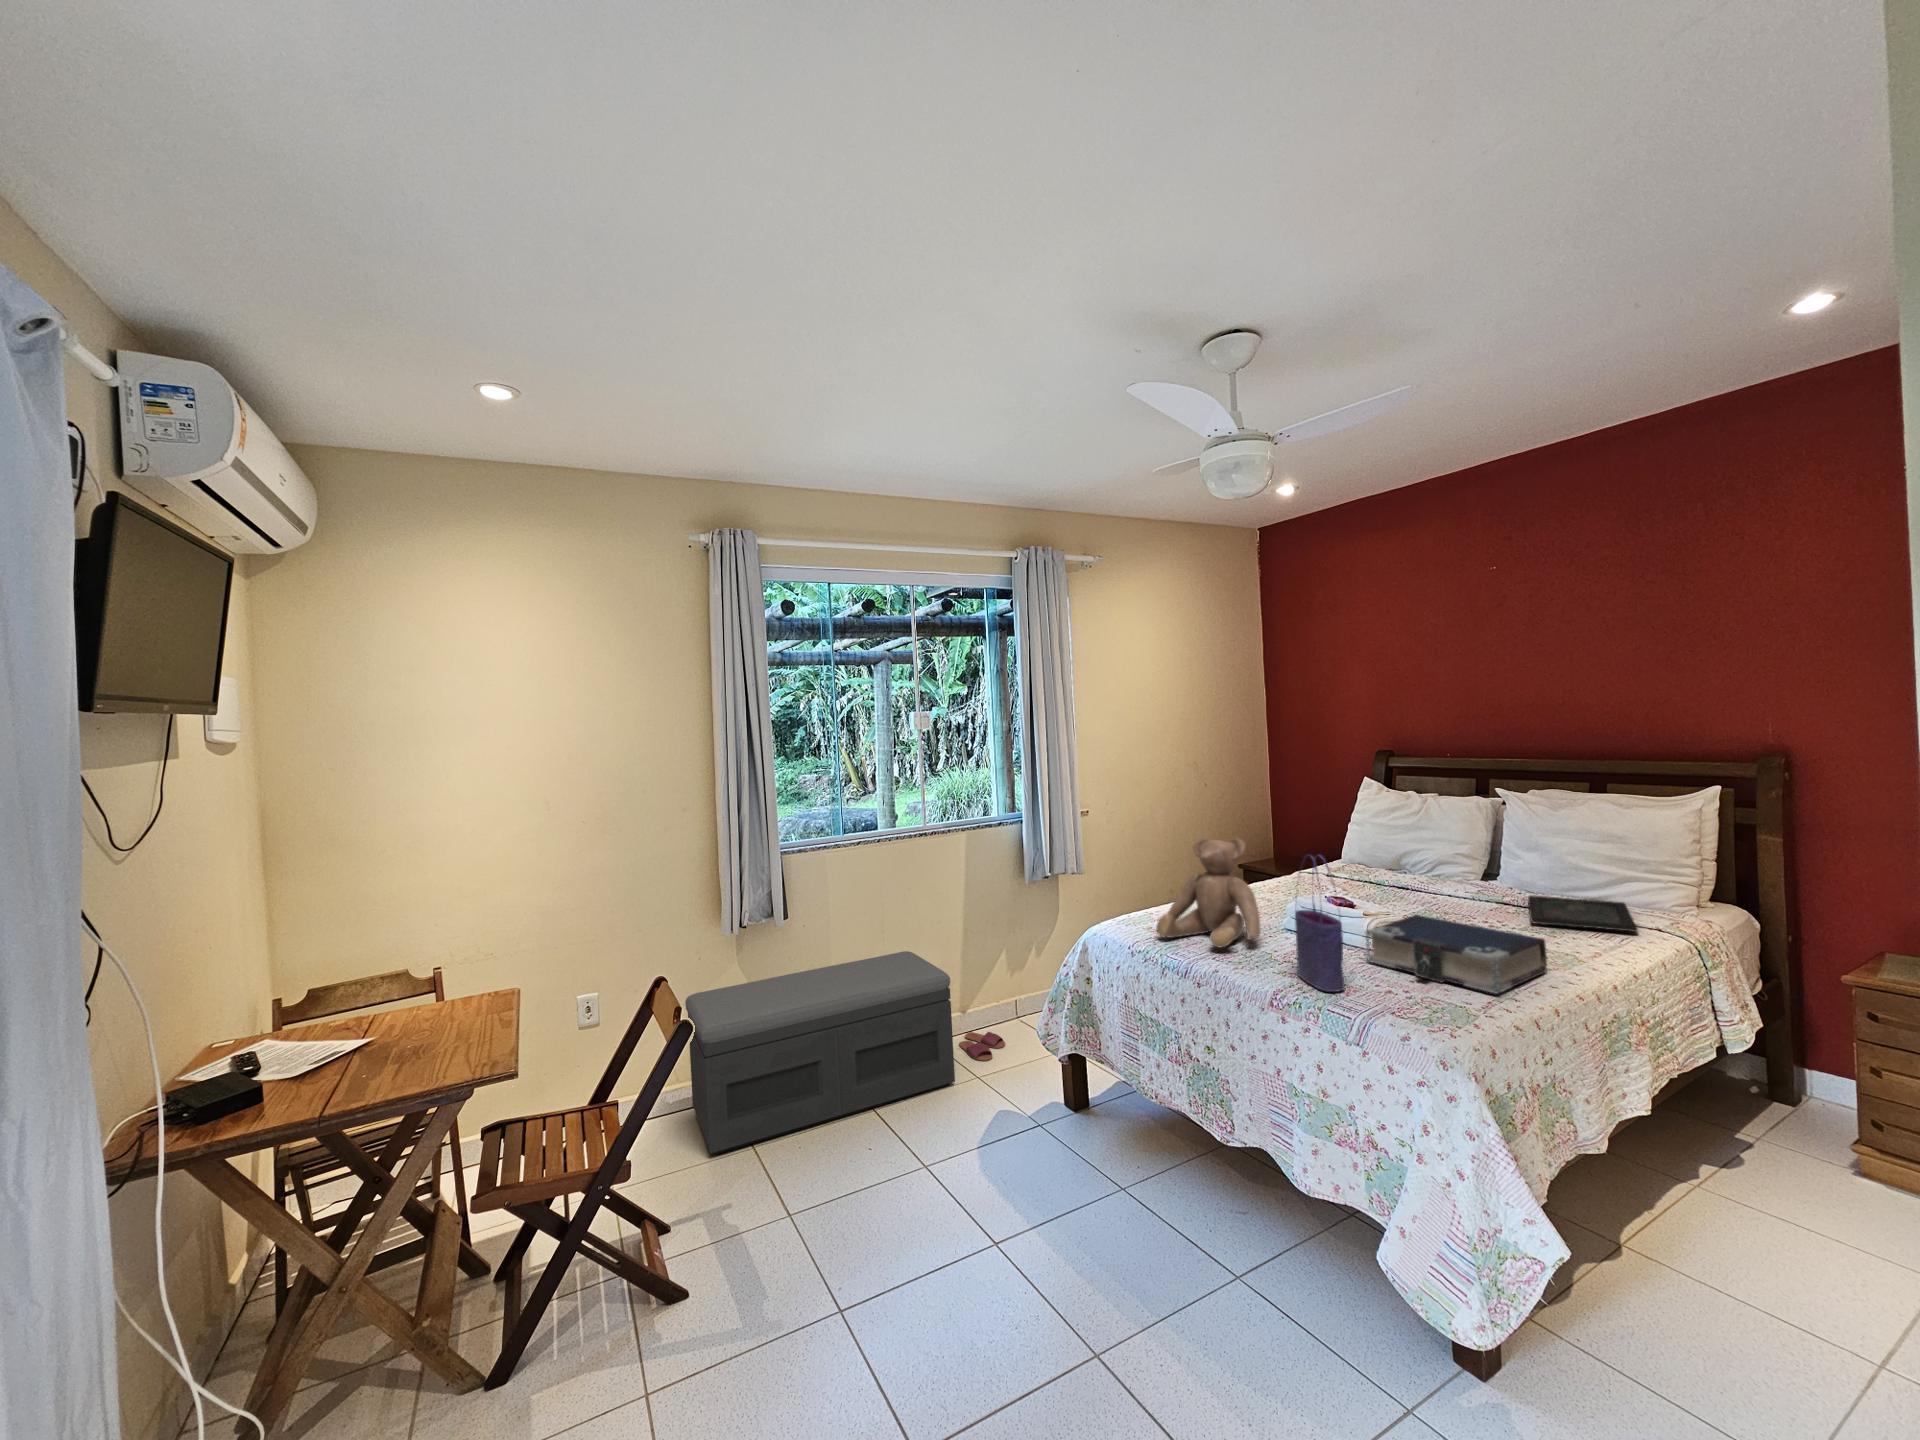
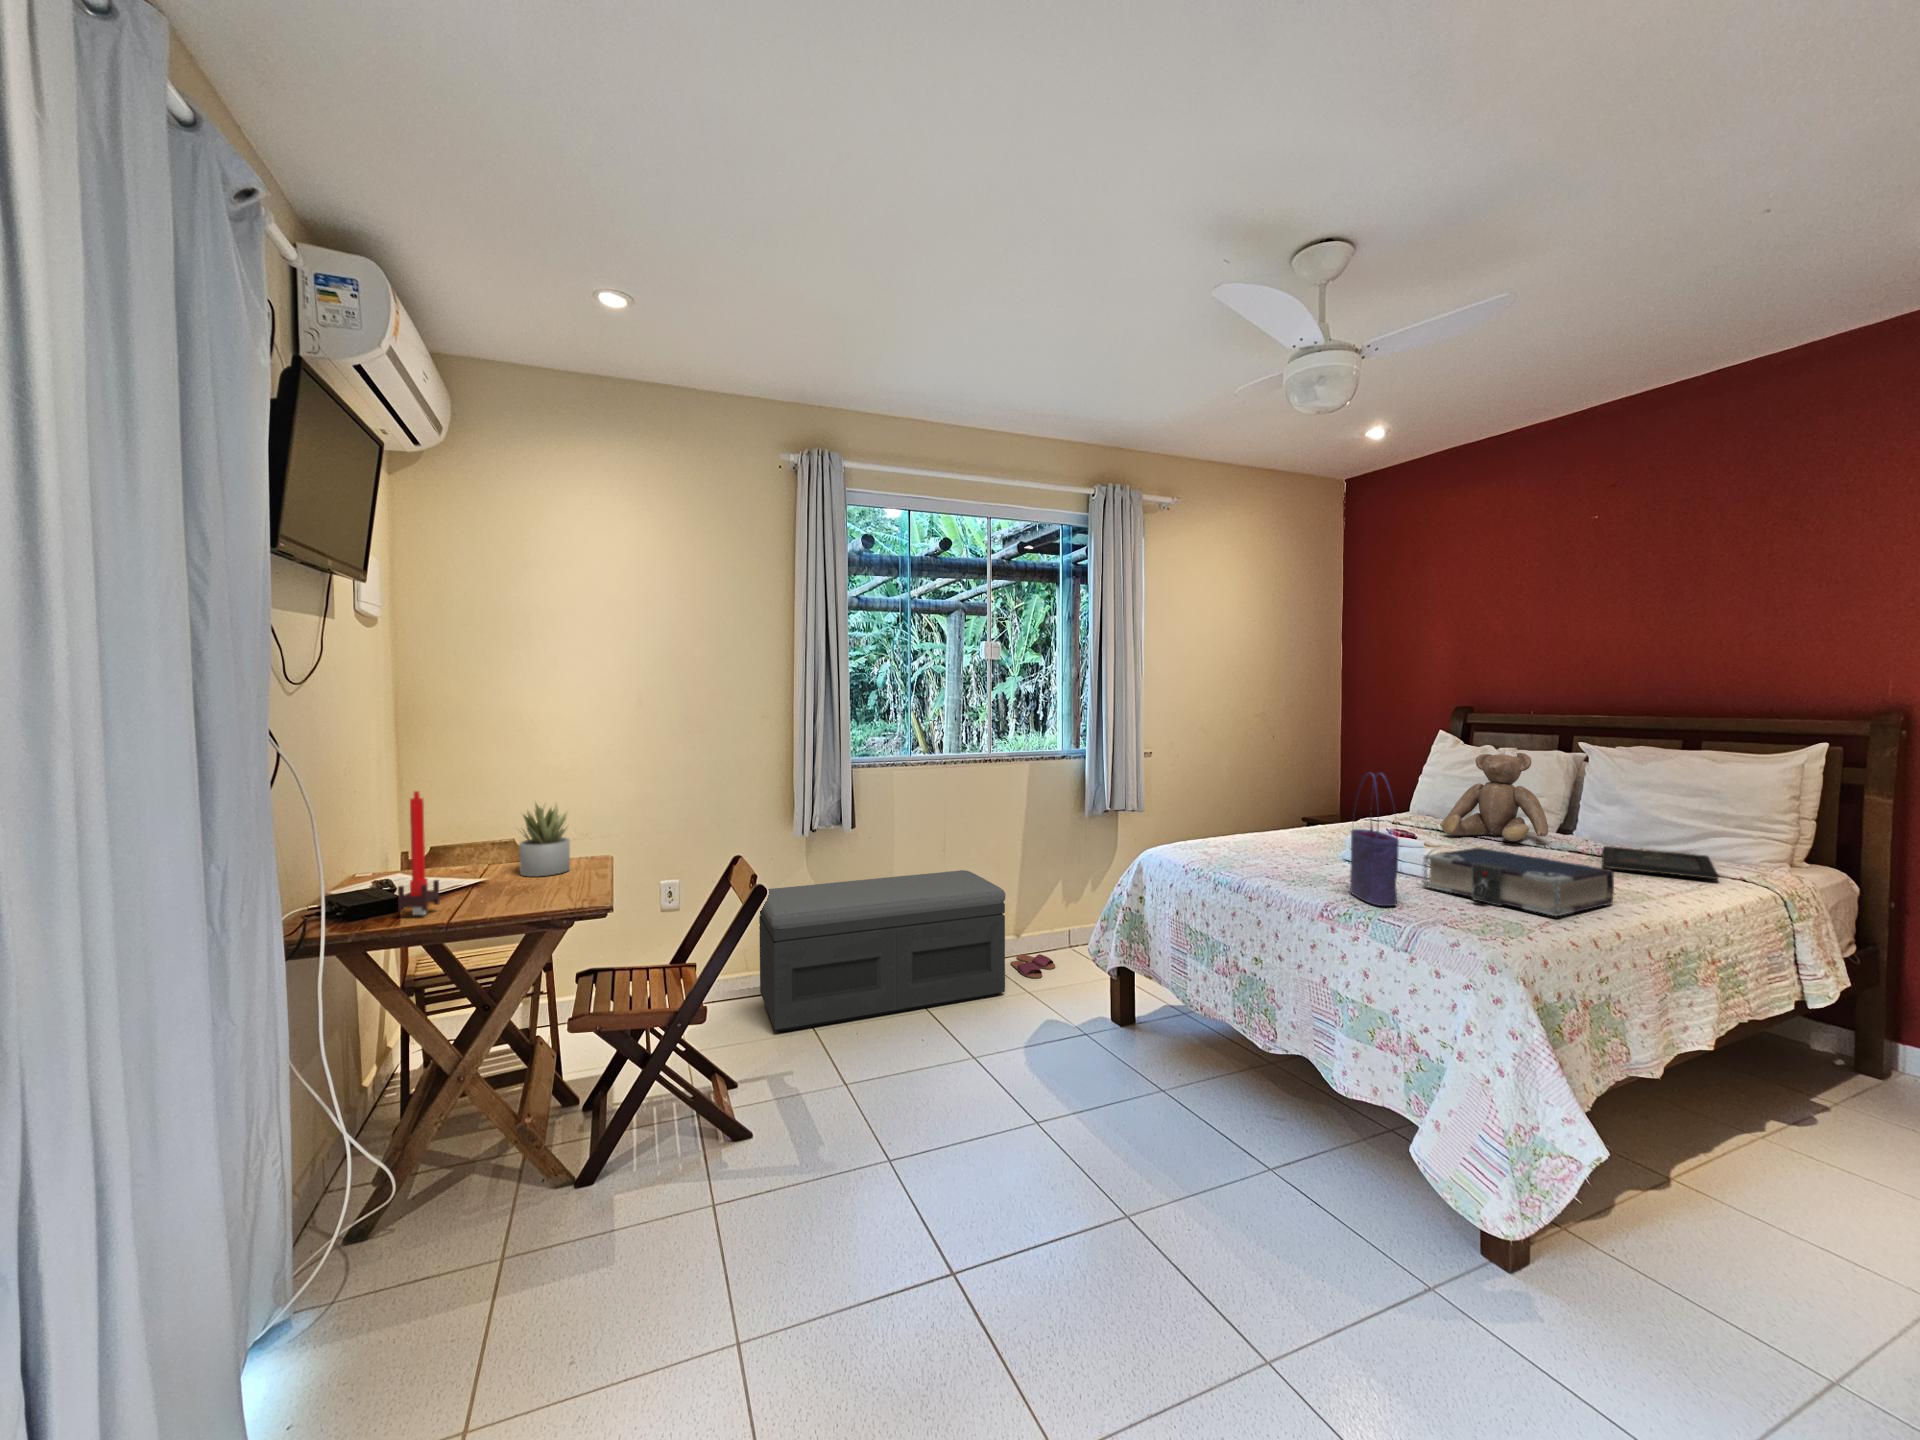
teddy bear: present [1156,838,1261,947] -> present [1440,753,1548,841]
succulent plant: none [402,942,469,1031] -> present [519,804,570,877]
candle: none [258,965,310,1109] -> present [398,791,439,915]

